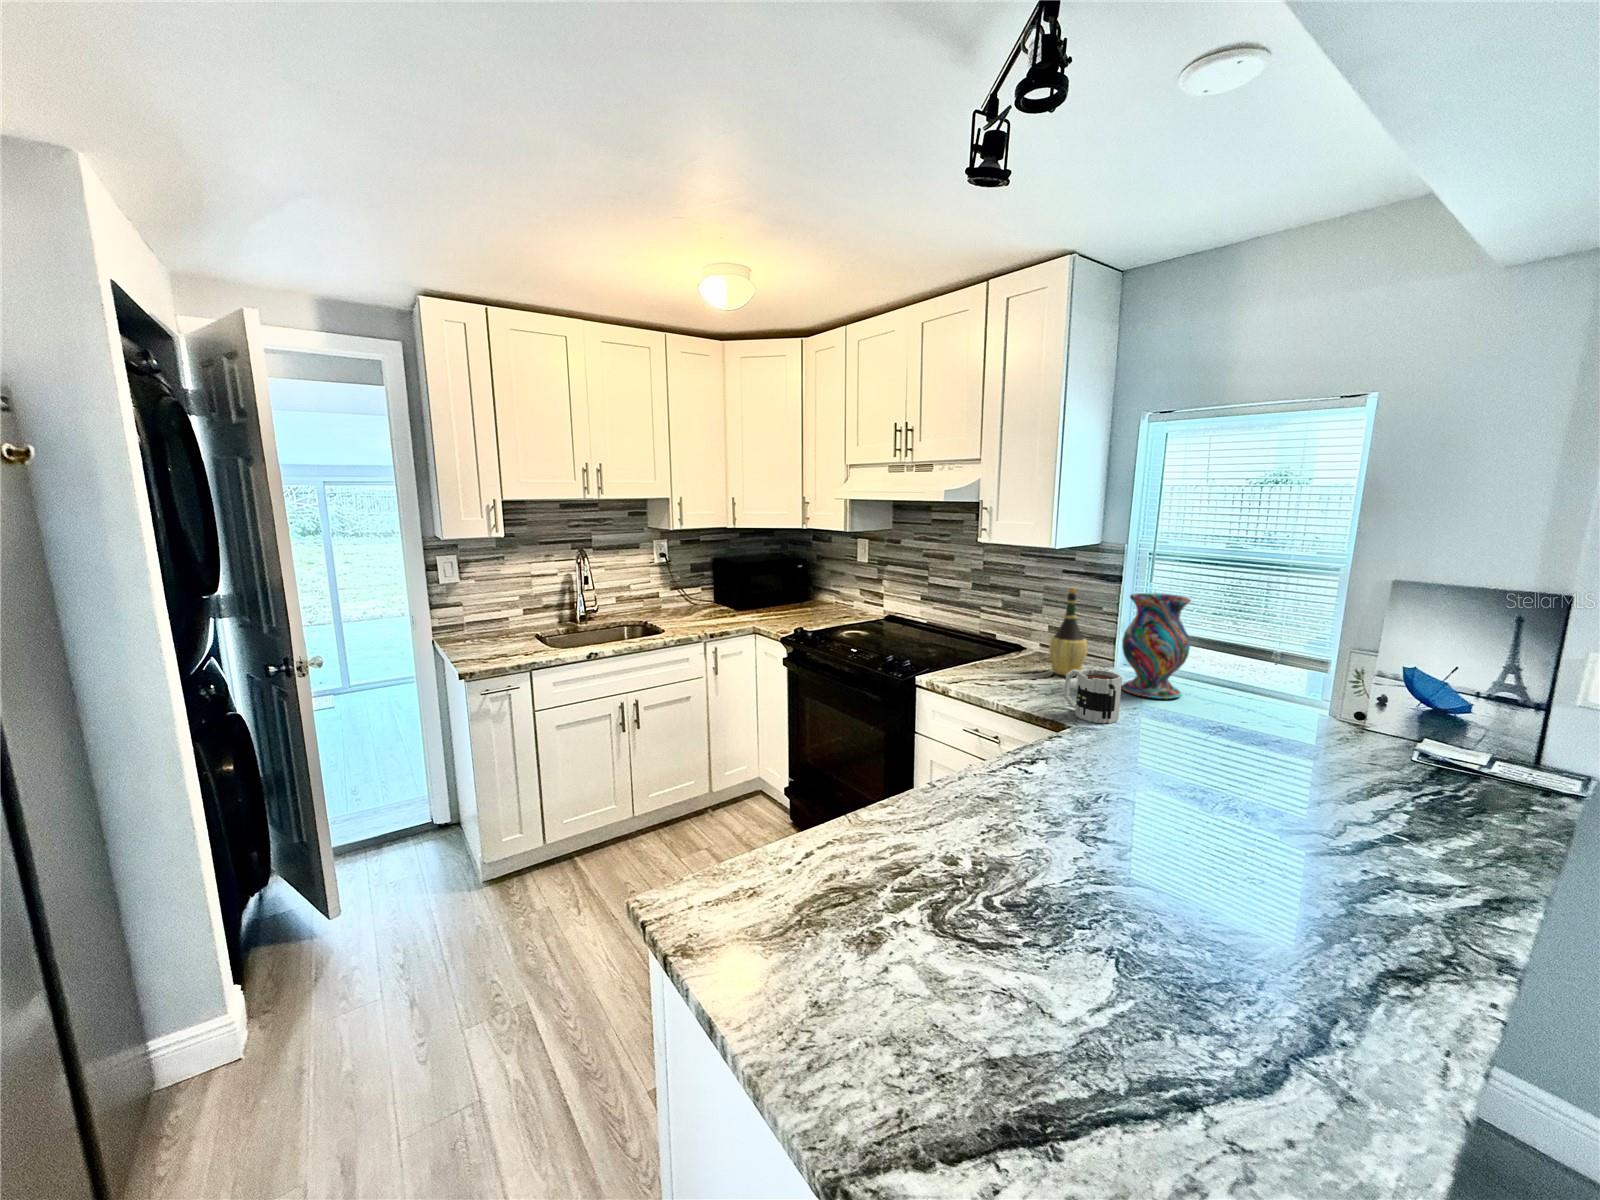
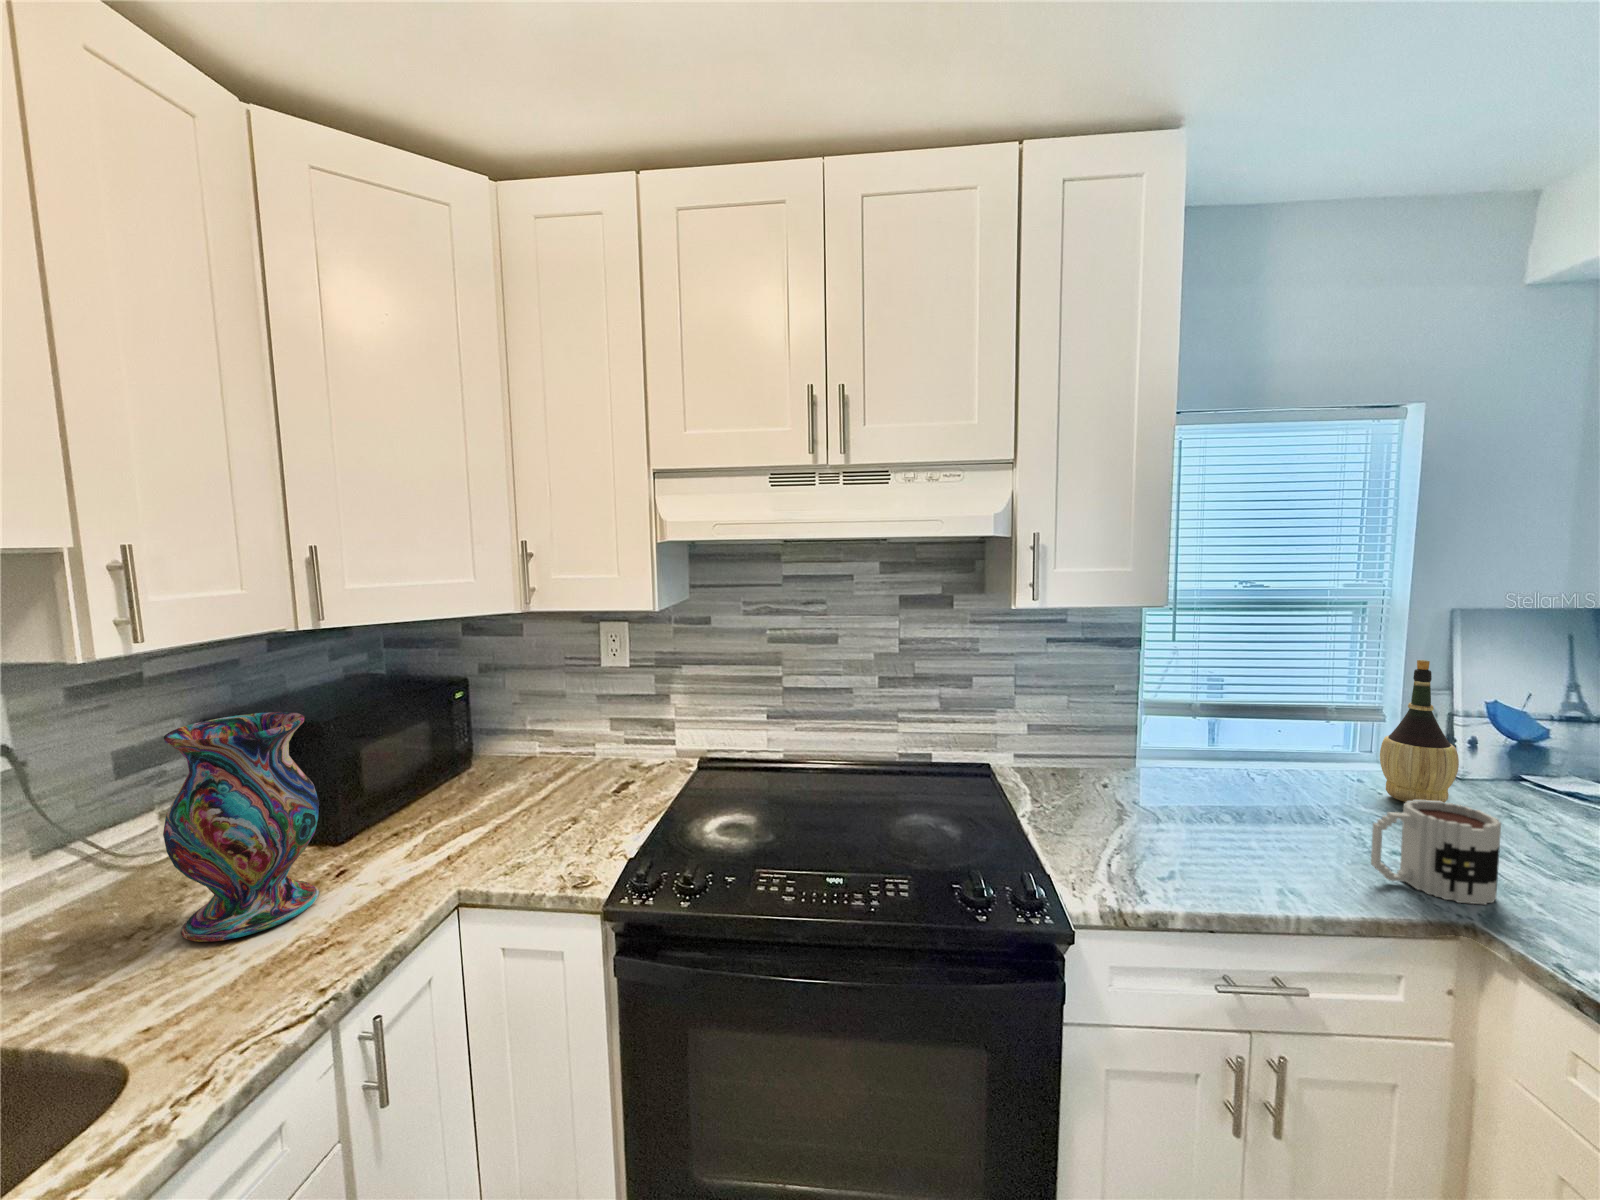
wine bottle: present [1049,587,1087,676] -> present [1380,660,1459,803]
vase: present [1122,593,1191,699] -> present [163,712,319,942]

